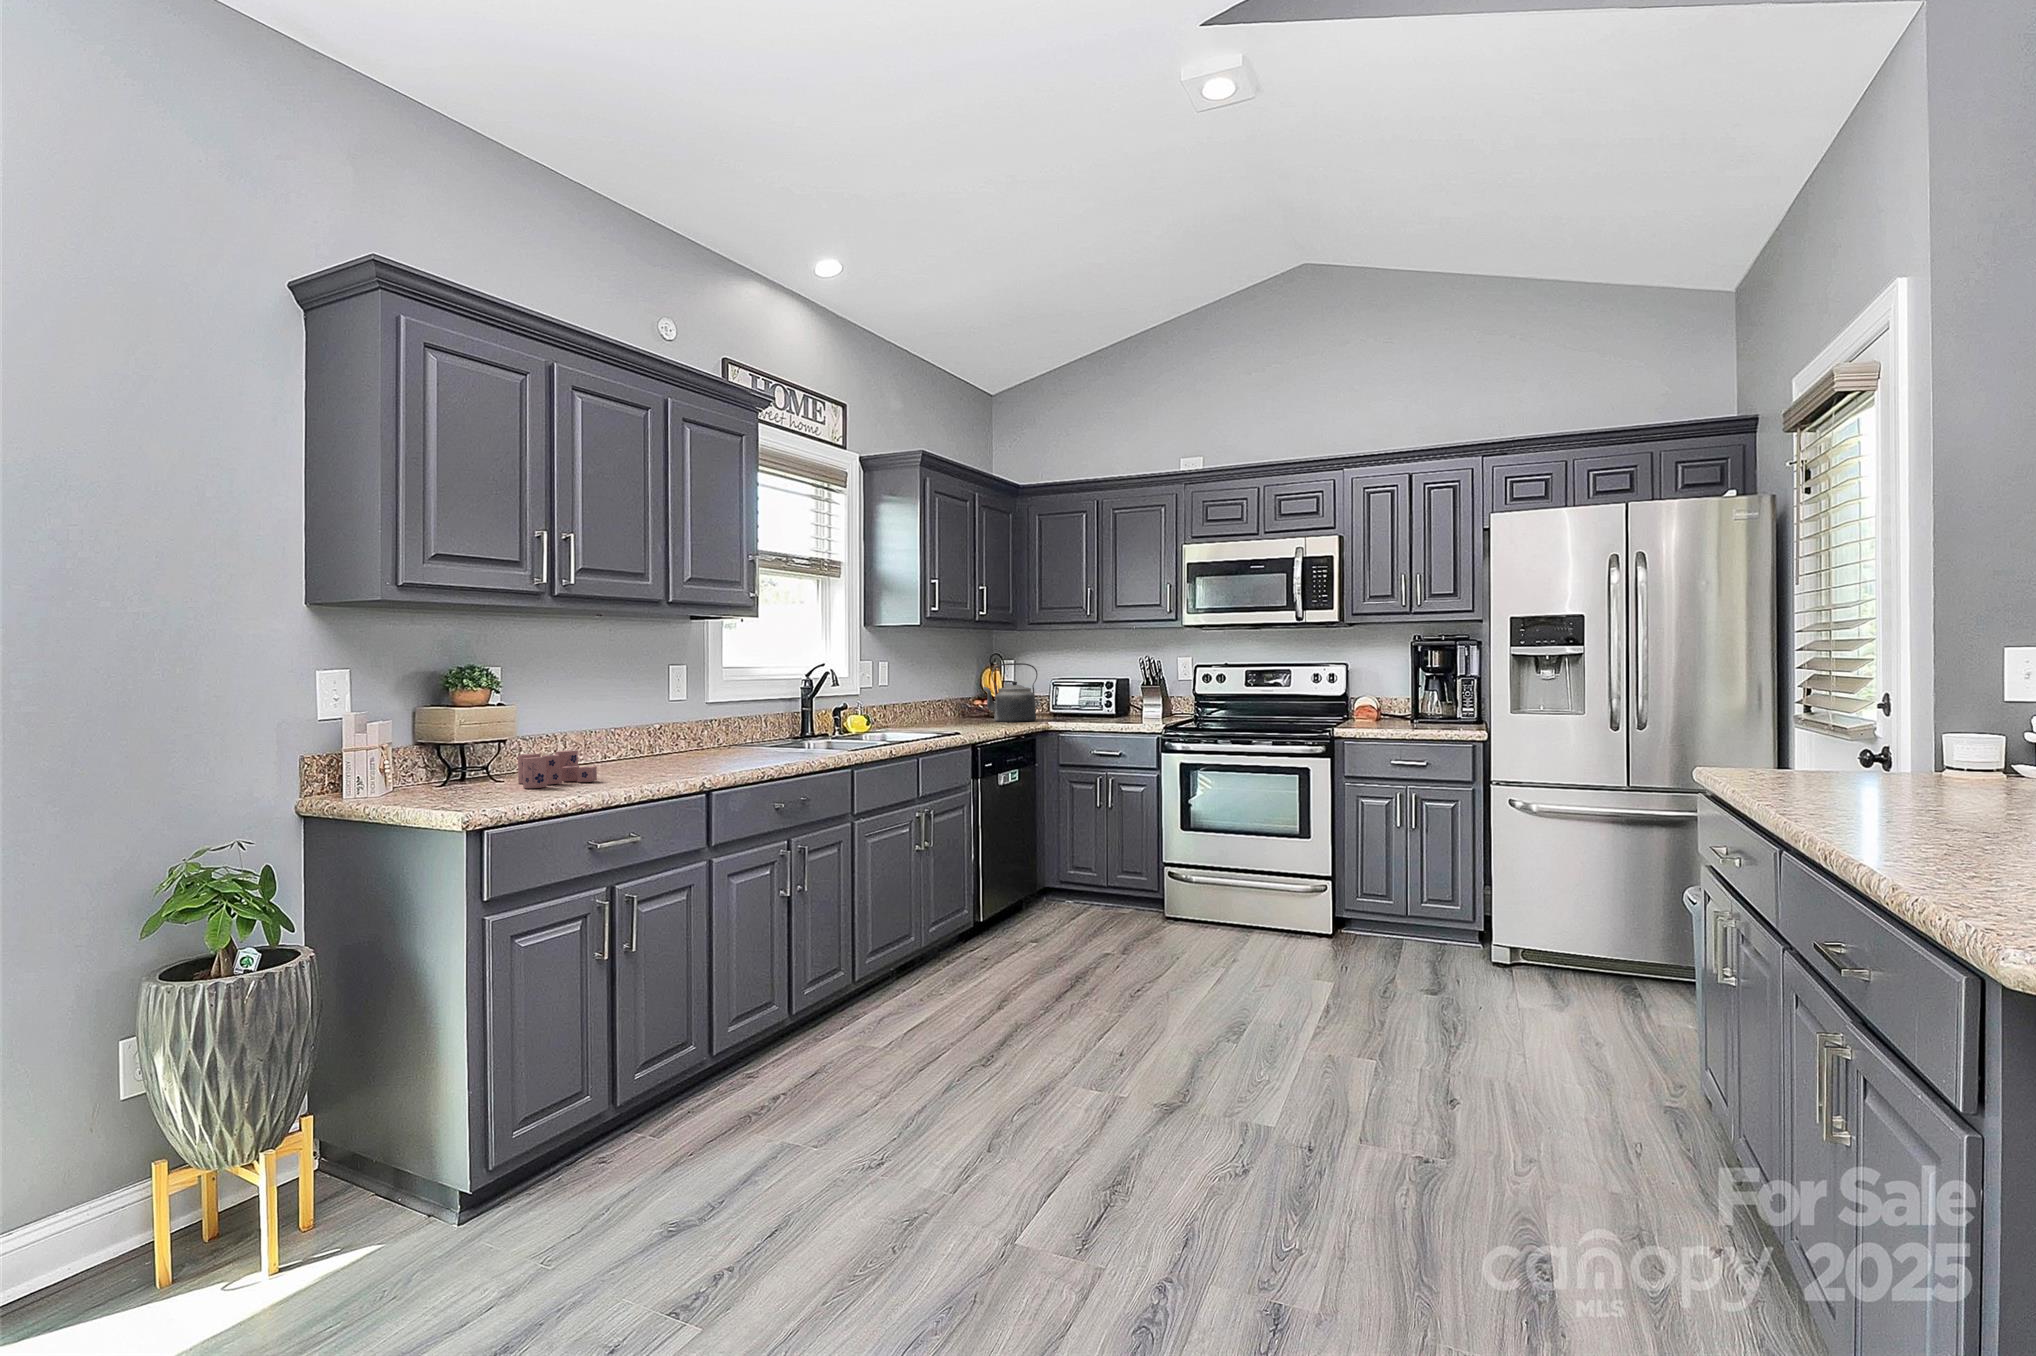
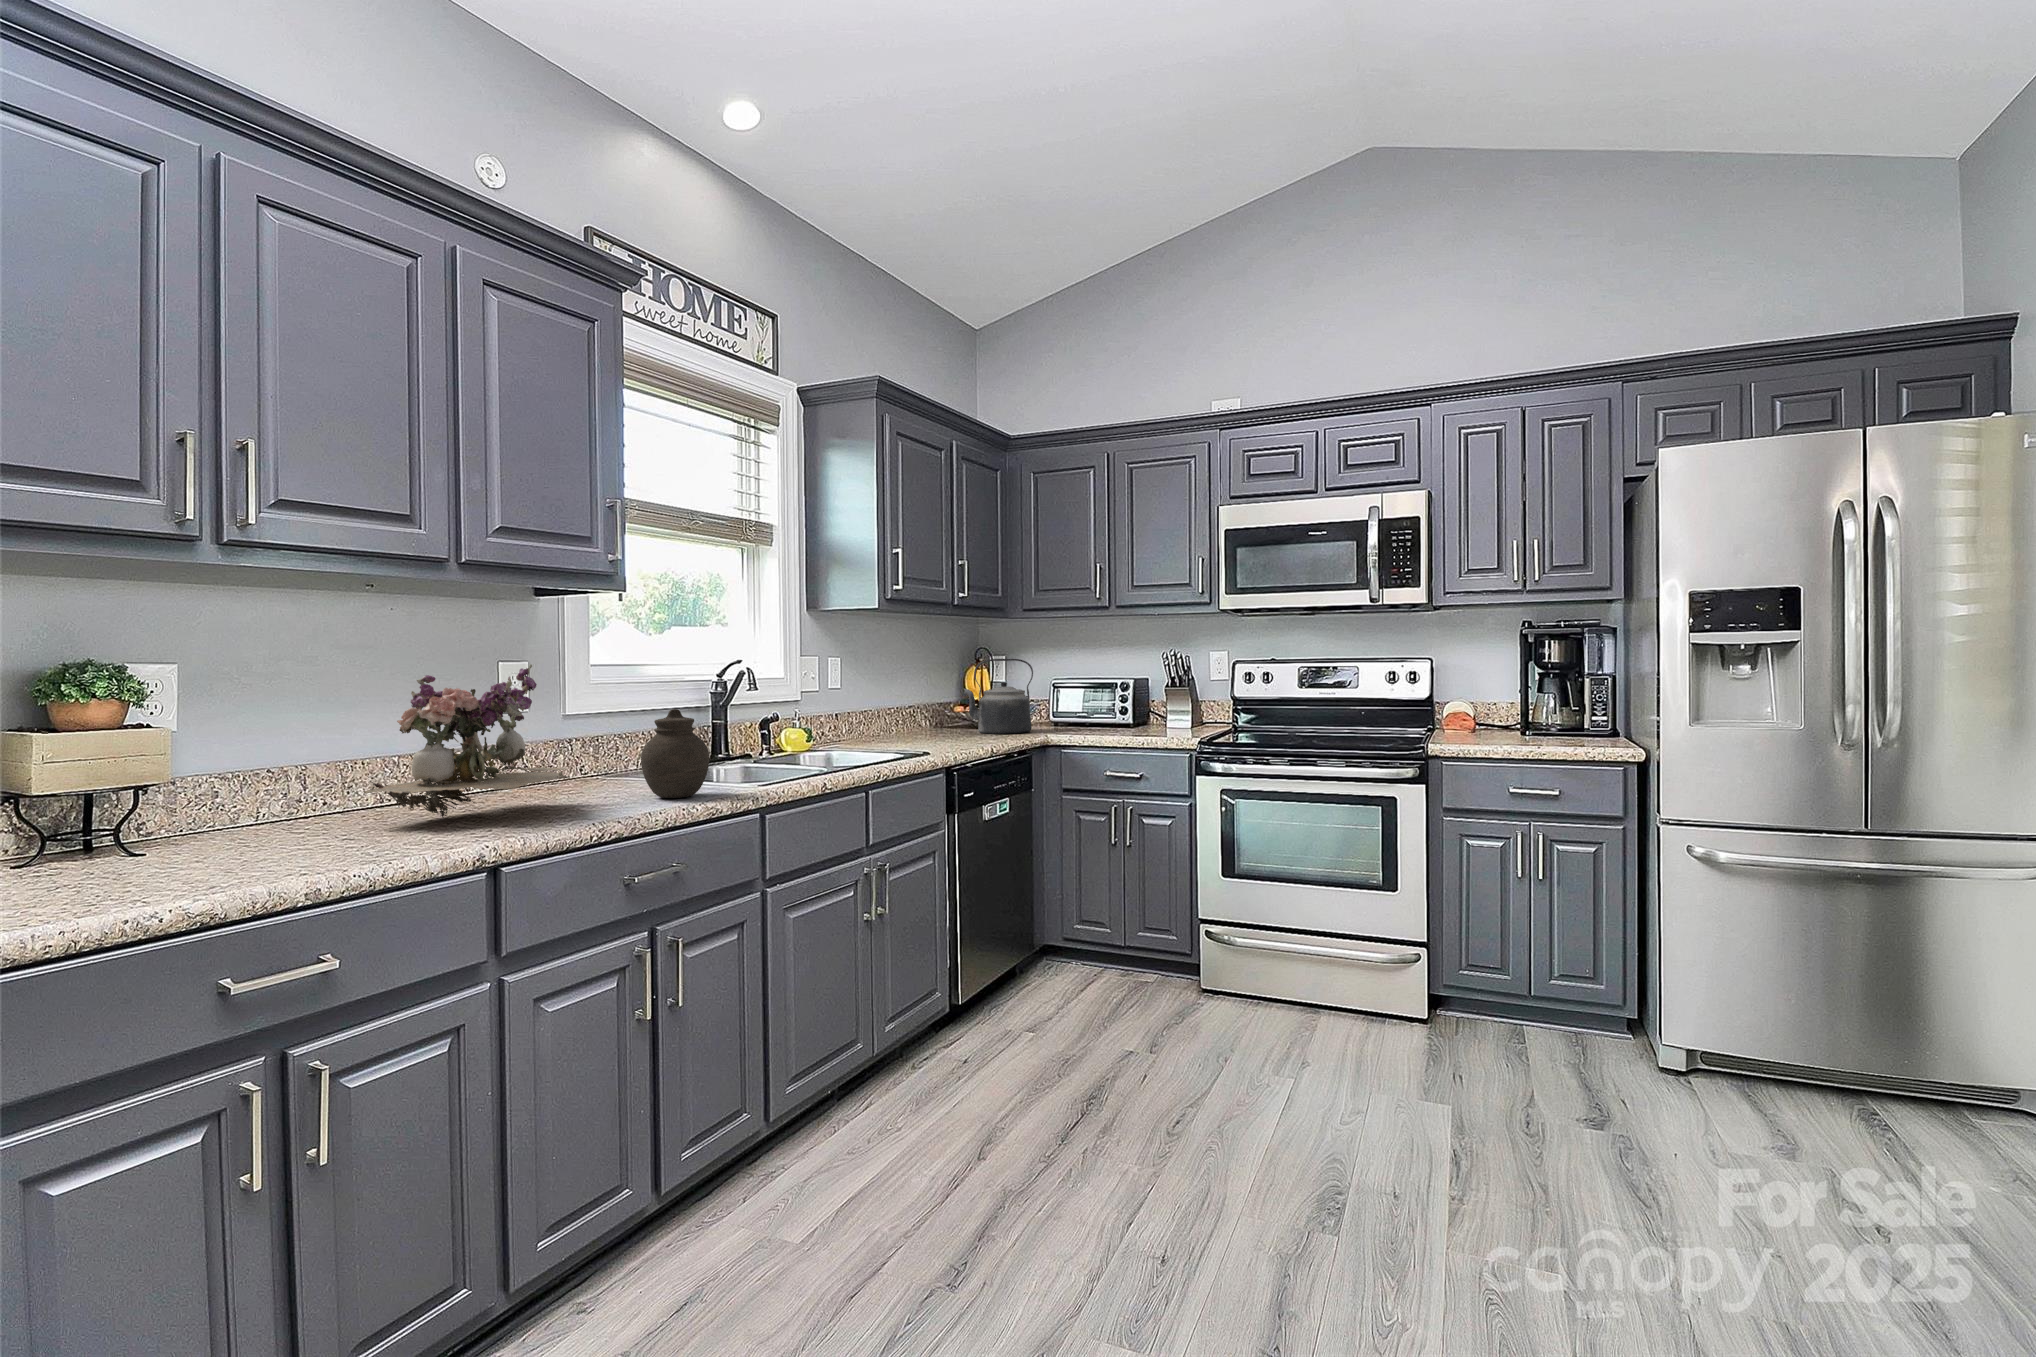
flower arrangement: none [614,667,736,767] -> present [363,664,568,818]
jar: none [774,698,819,757] -> present [641,709,709,798]
candle: present [518,751,597,788] -> none [144,800,302,874]

